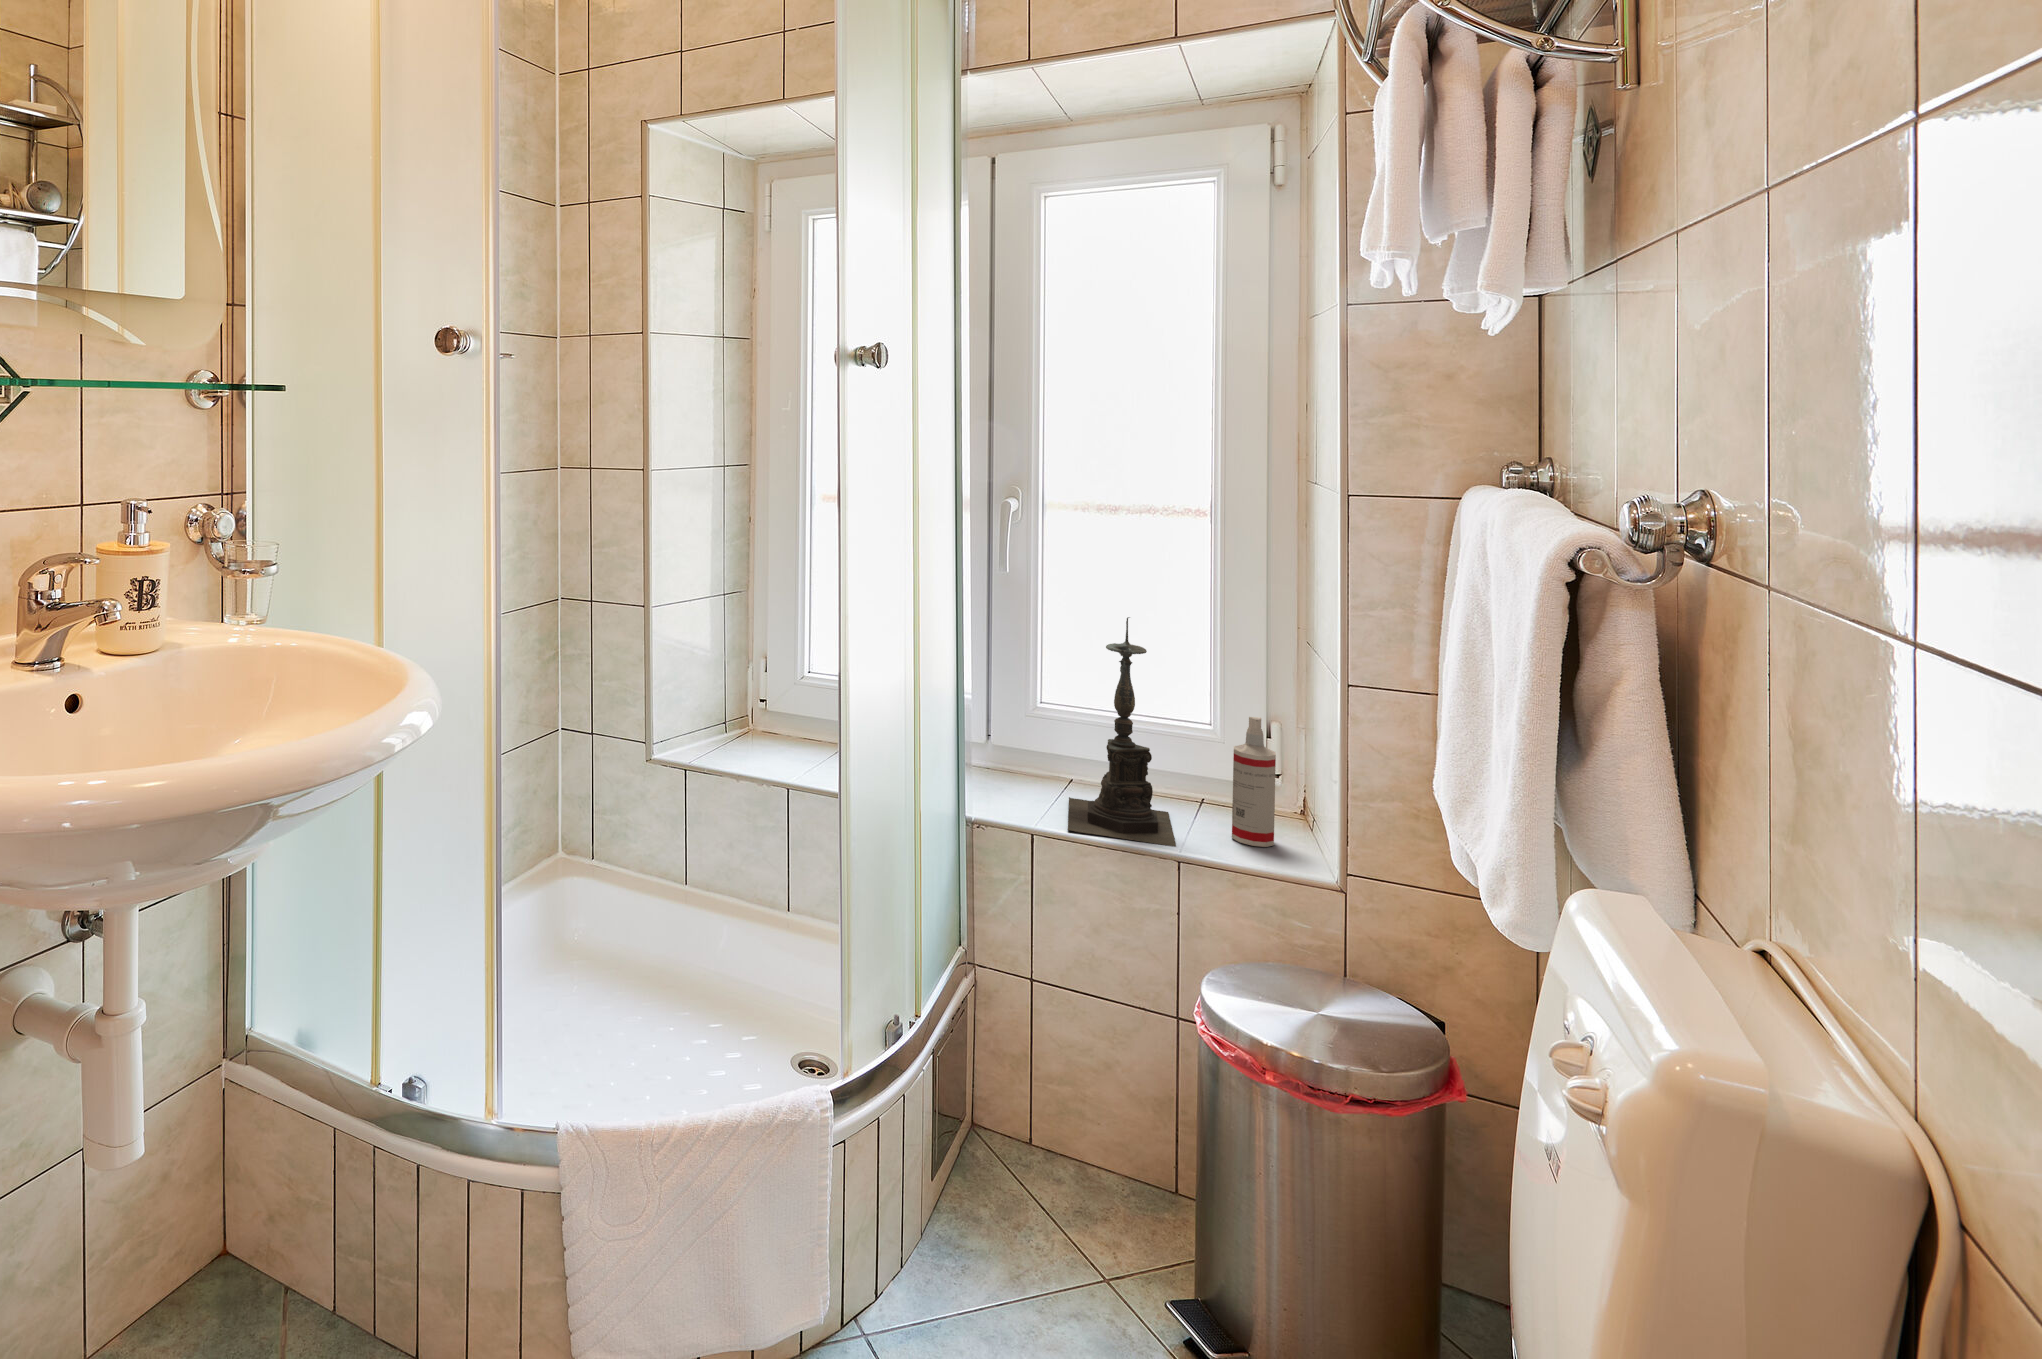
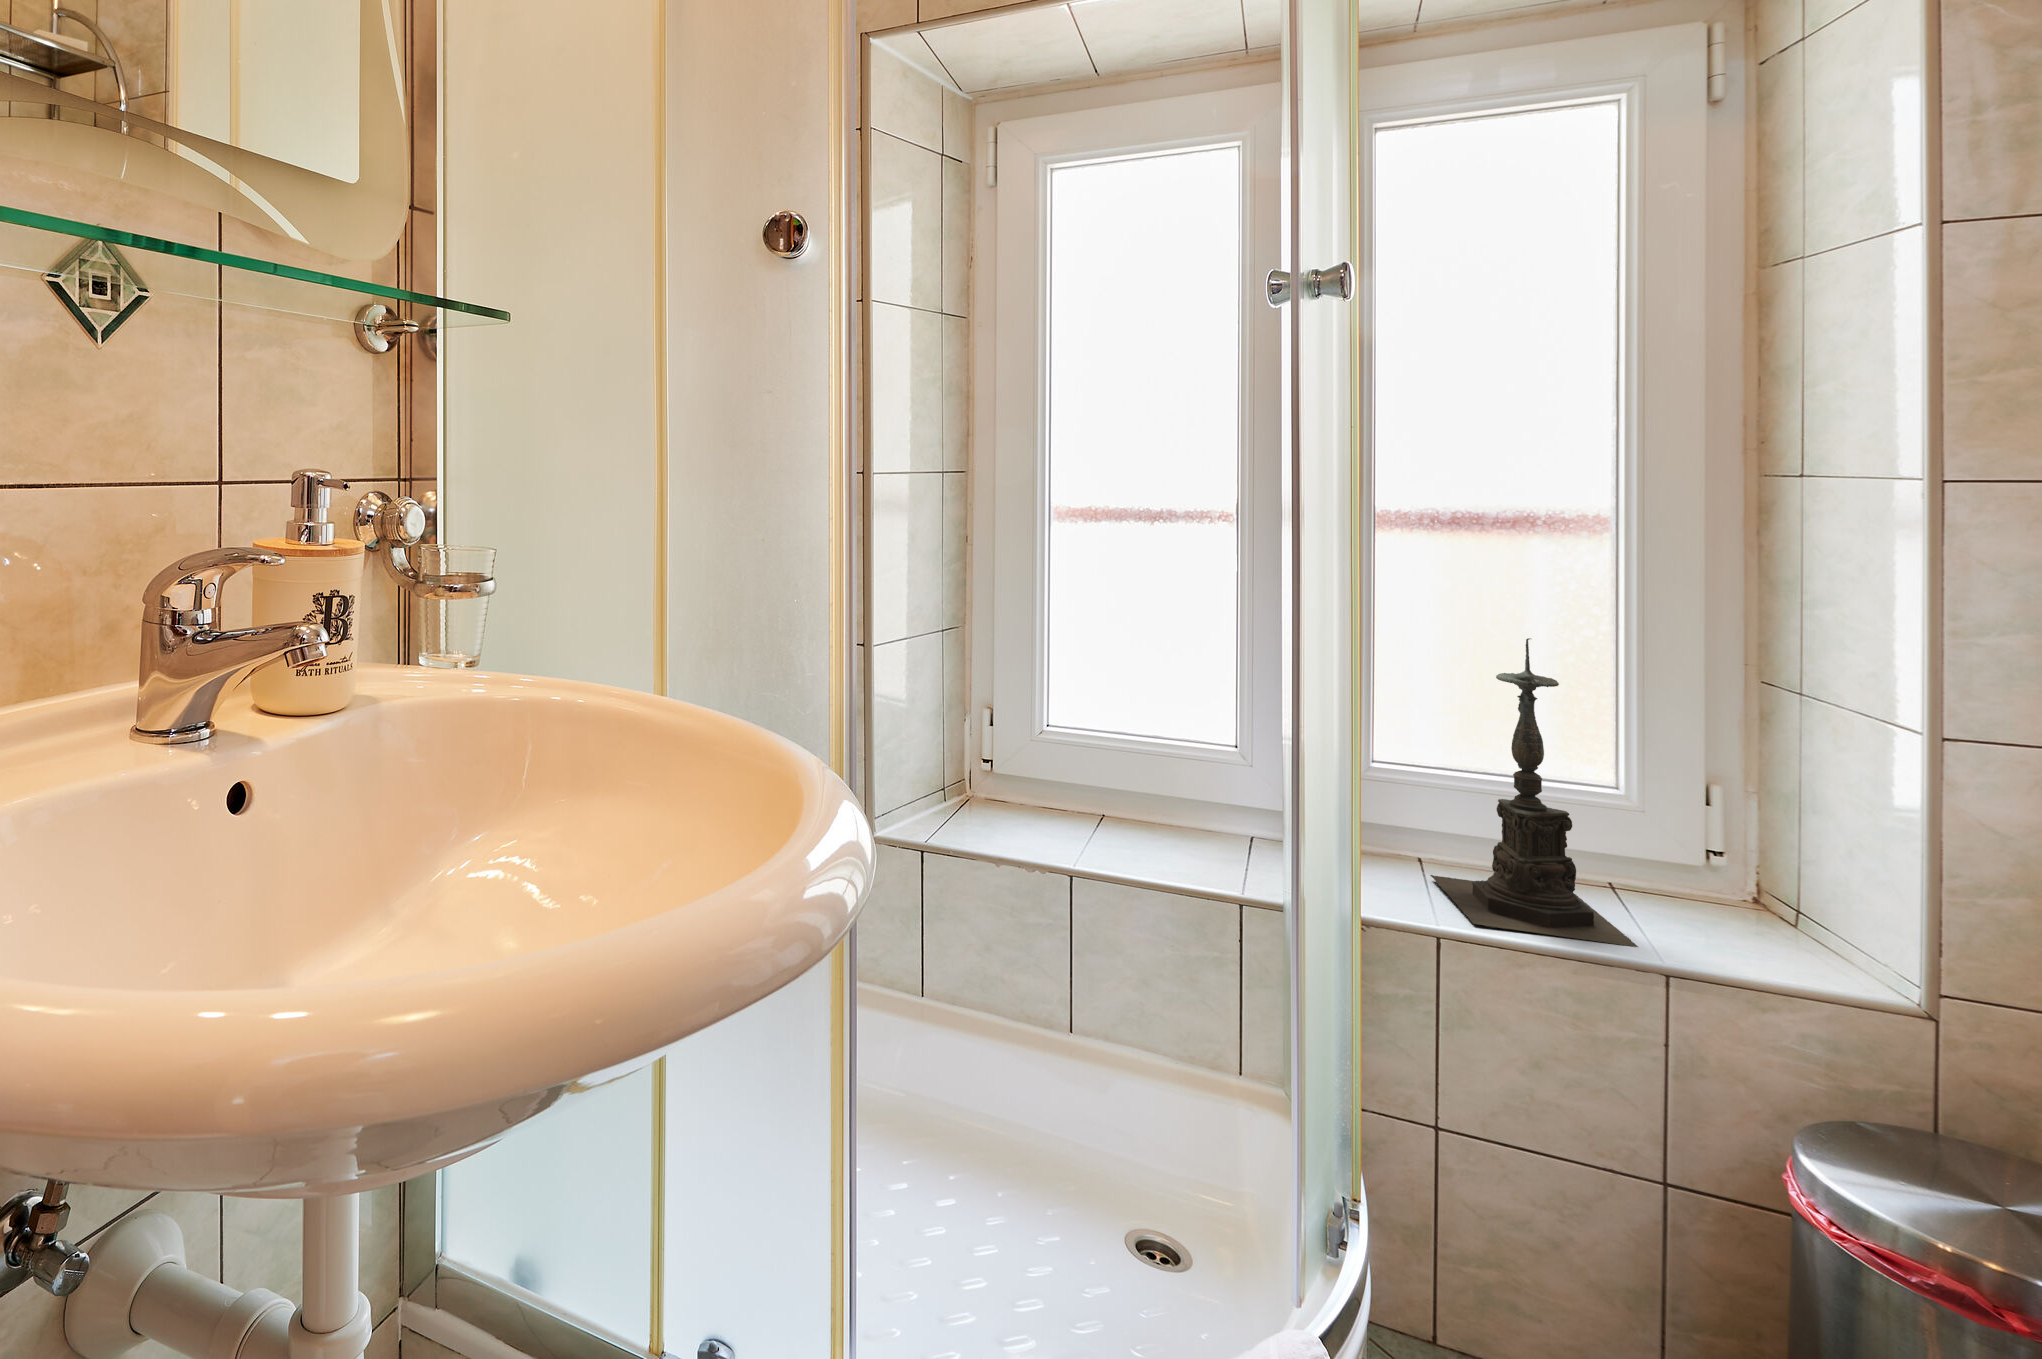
spray bottle: present [1232,717,1276,847] -> none [1691,769,1766,946]

